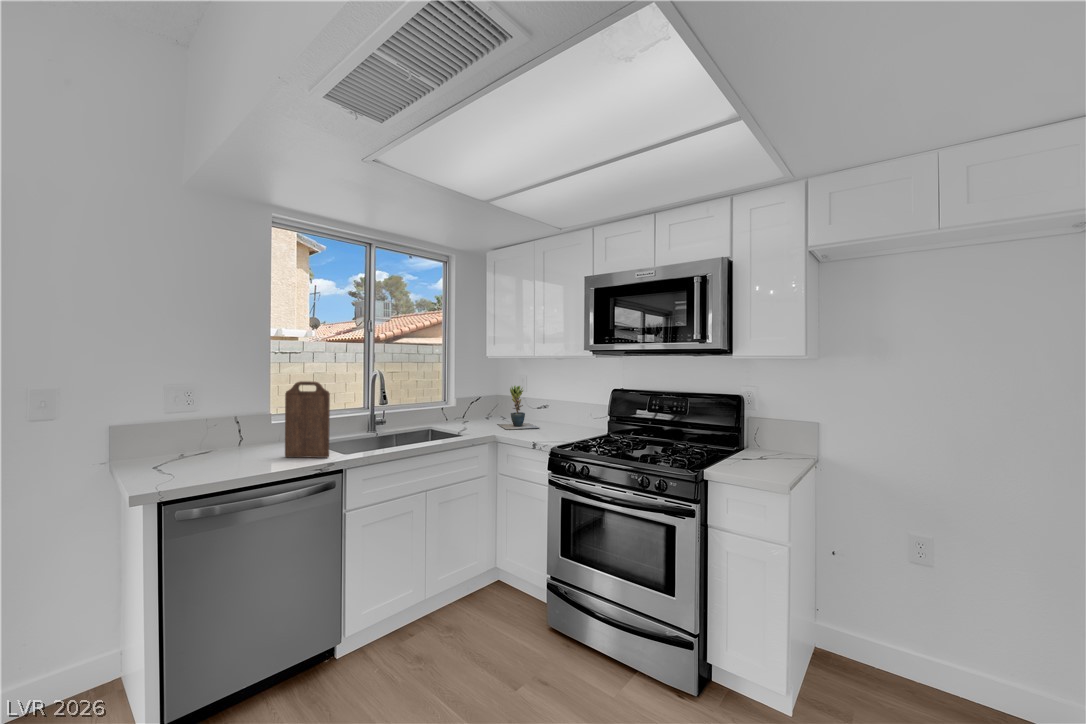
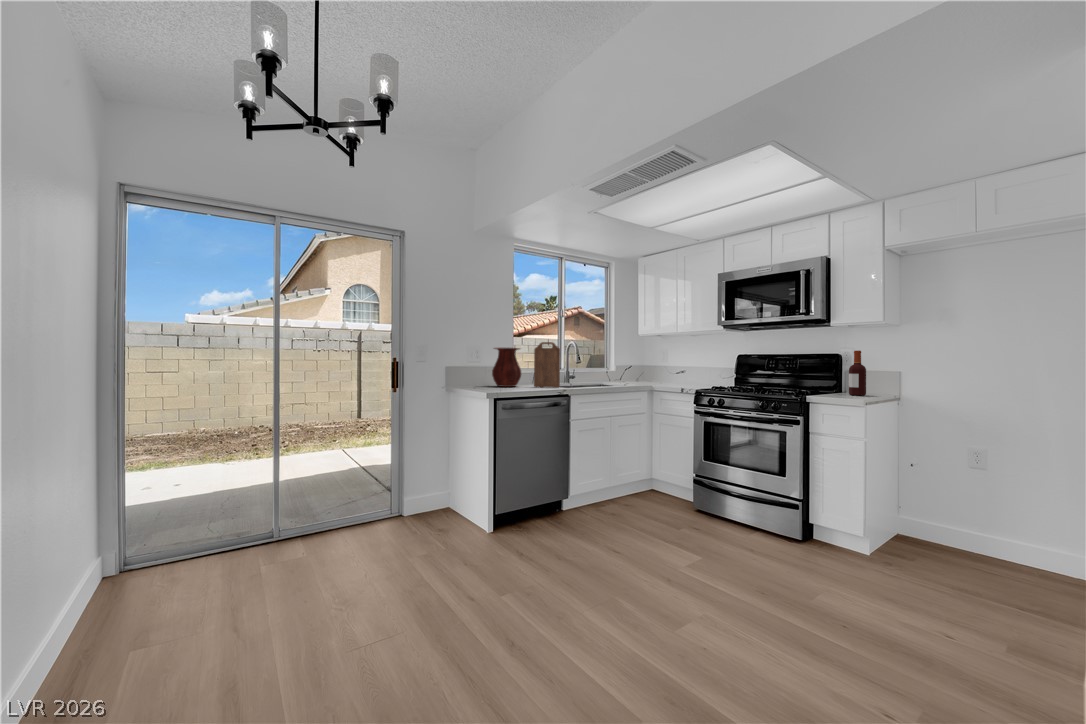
potted plant: present [498,386,539,429] -> none [648,355,682,385]
vase: none [202,391,264,461] -> present [492,348,521,387]
bottle: none [758,397,781,464] -> present [849,351,866,396]

